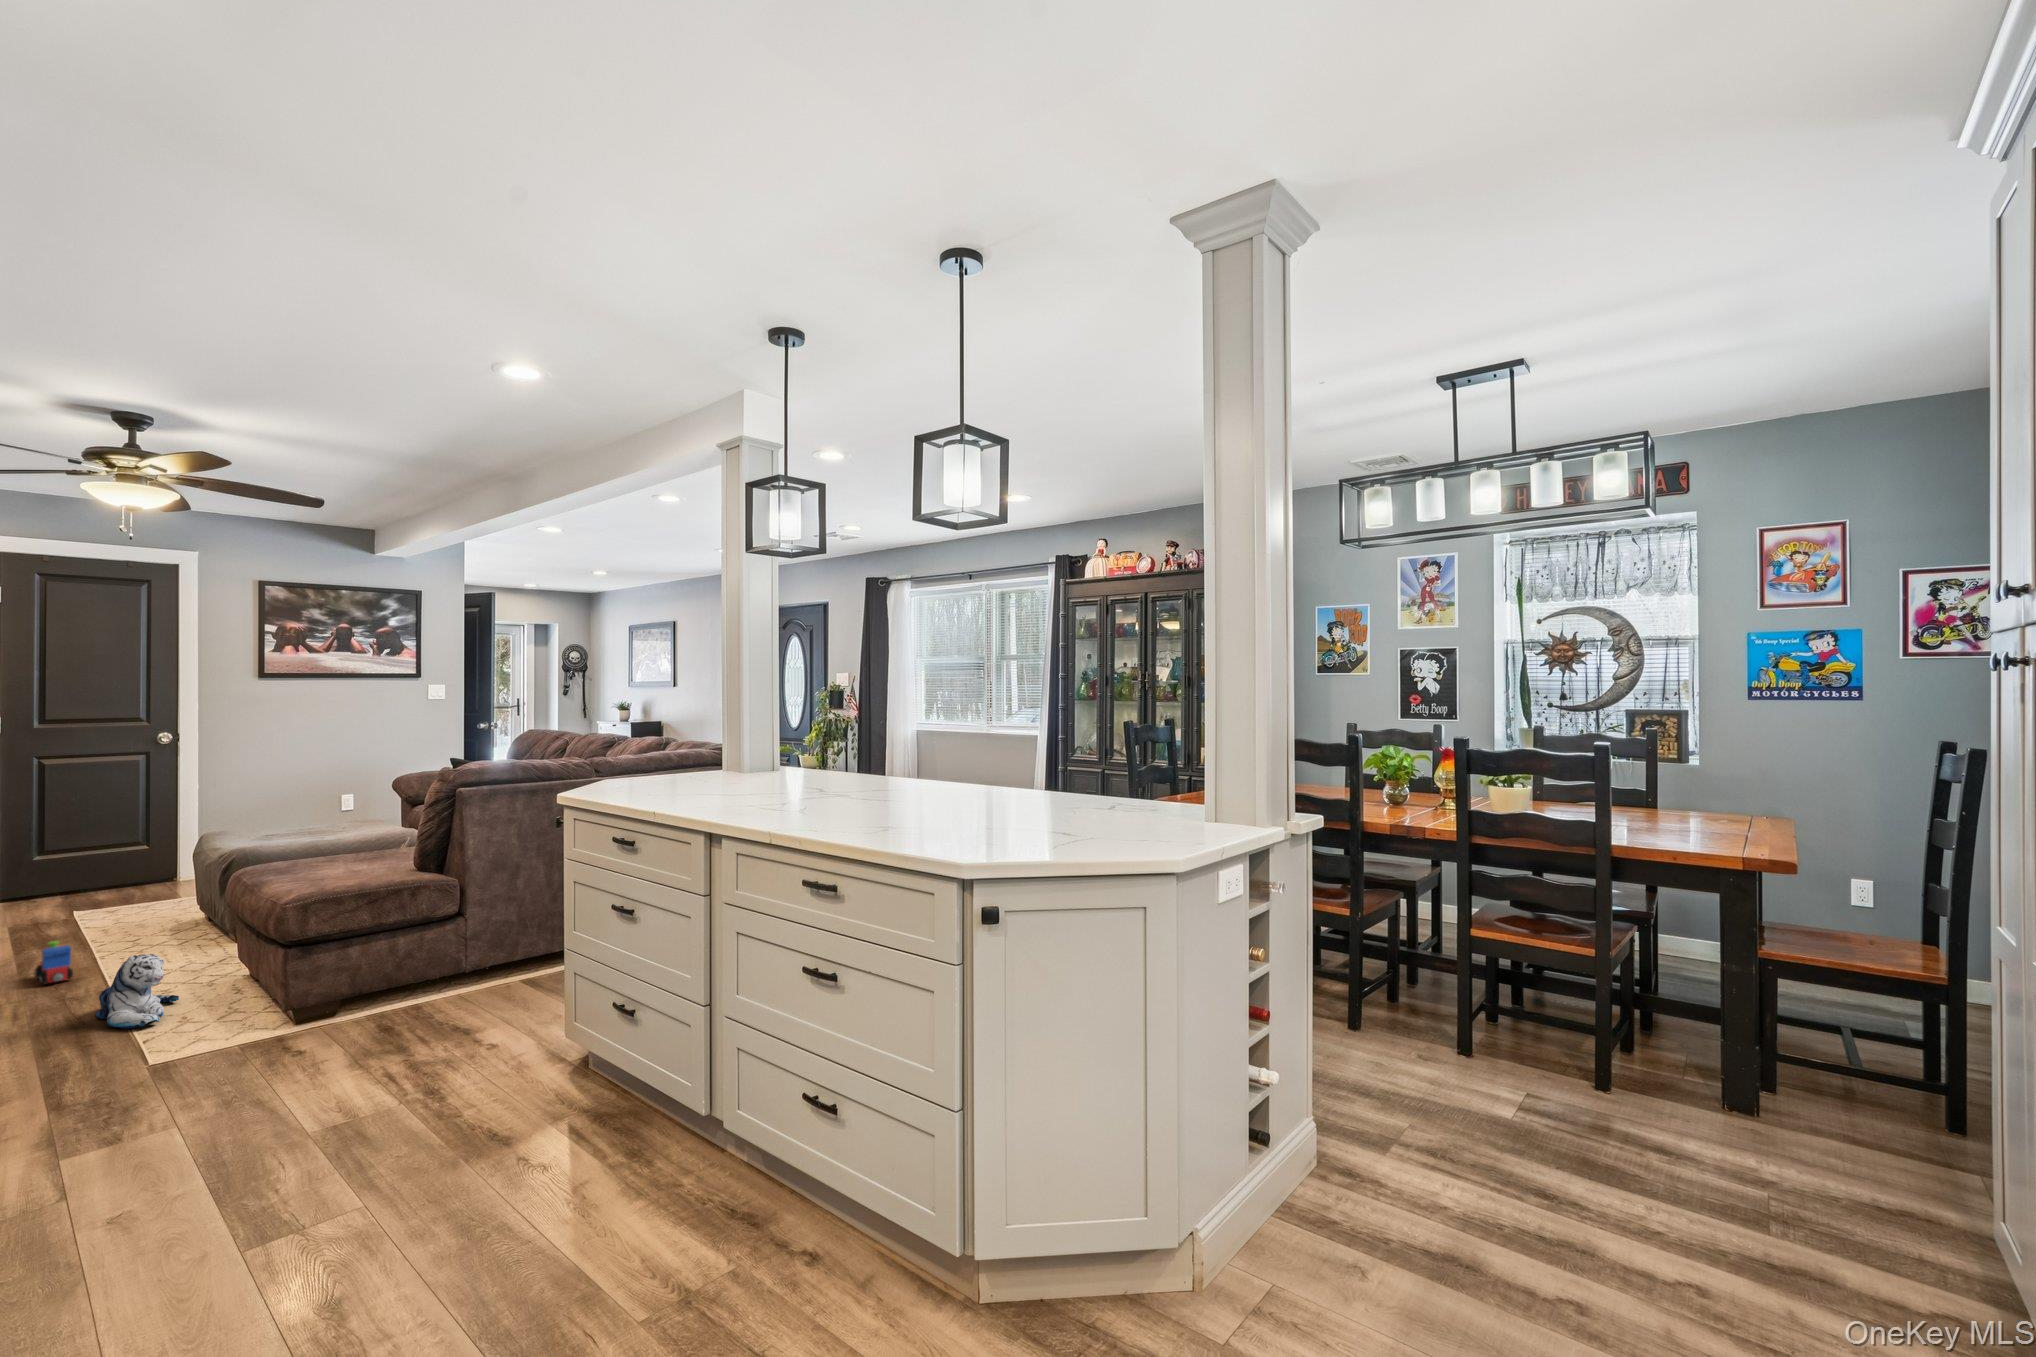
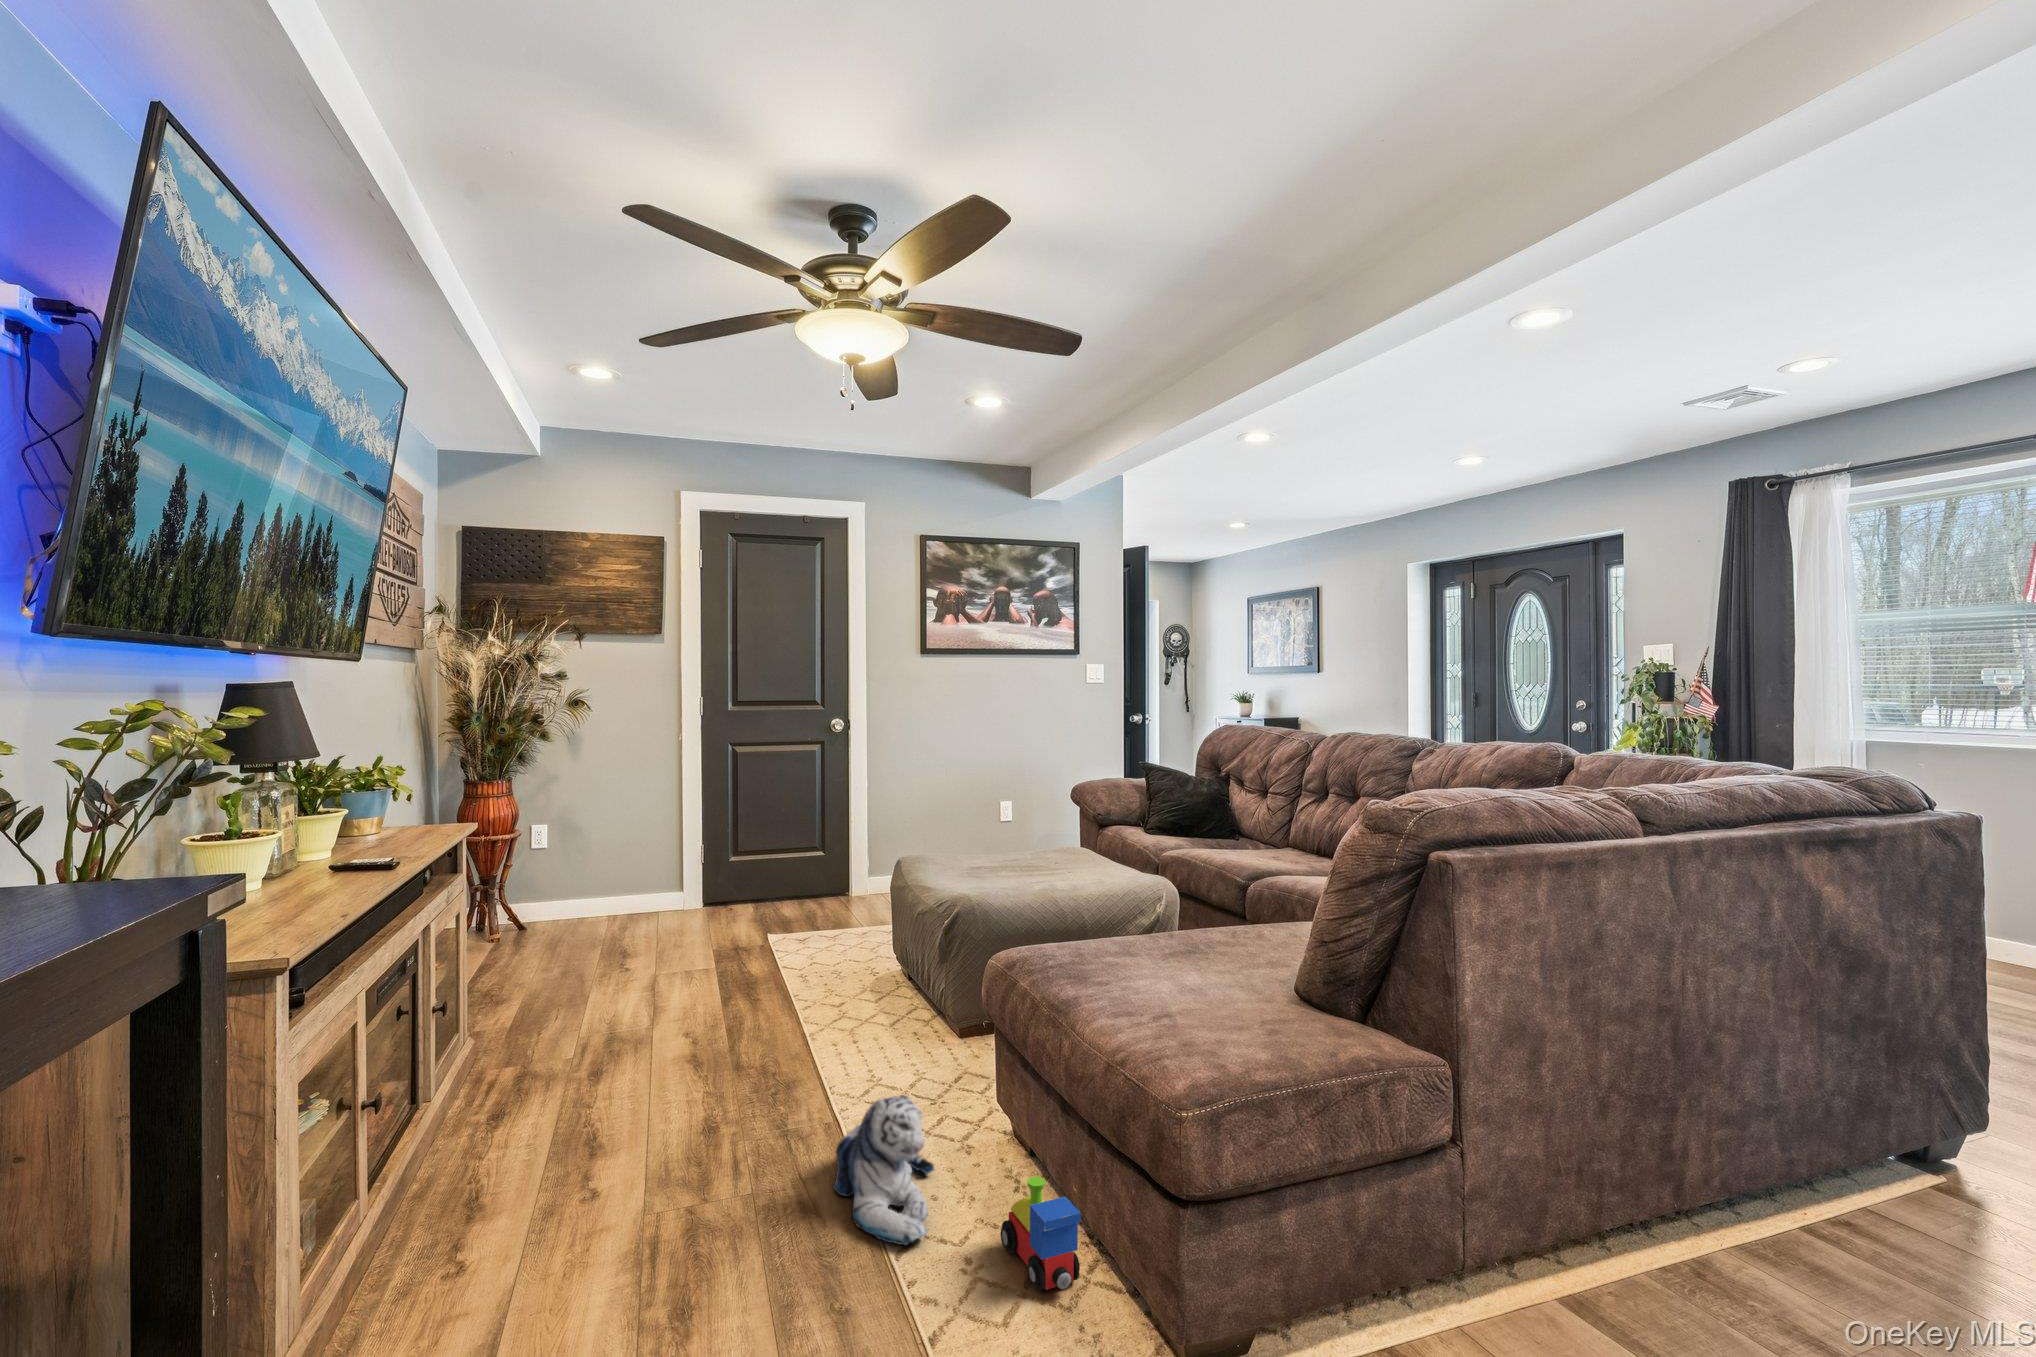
toy train: present [34,941,73,985] -> present [1001,1177,1081,1291]

